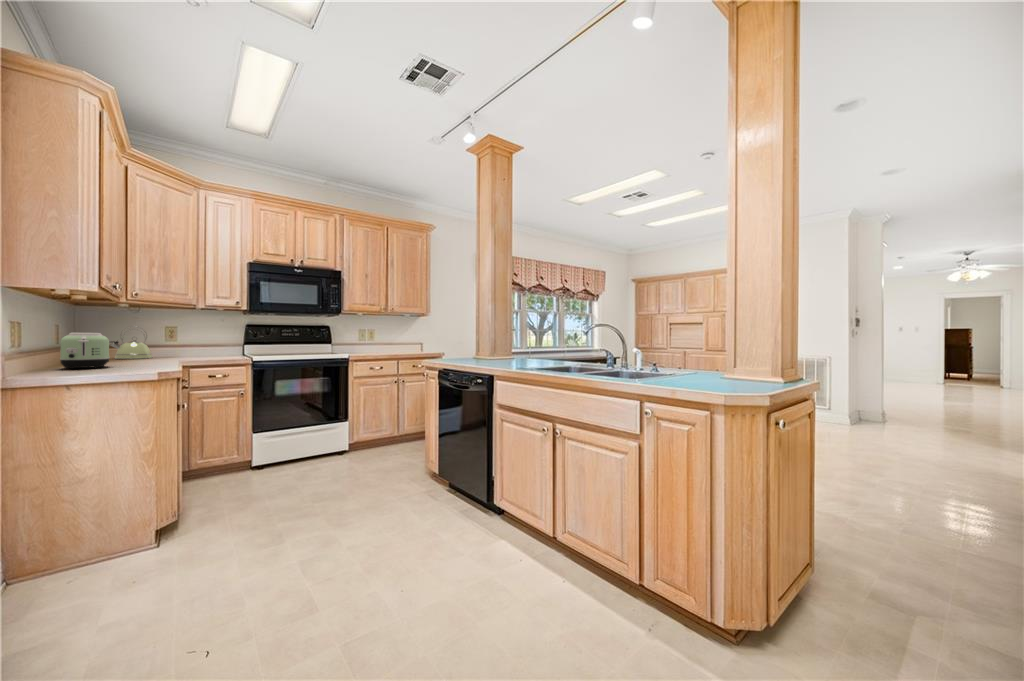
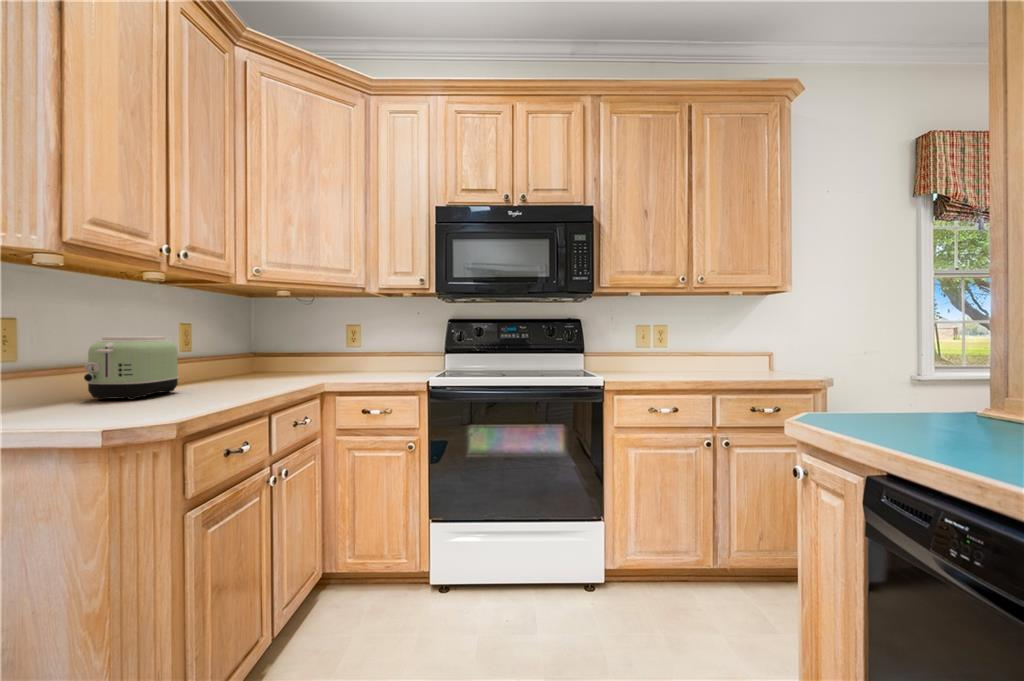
kettle: present [111,326,152,359] -> none [274,323,324,373]

